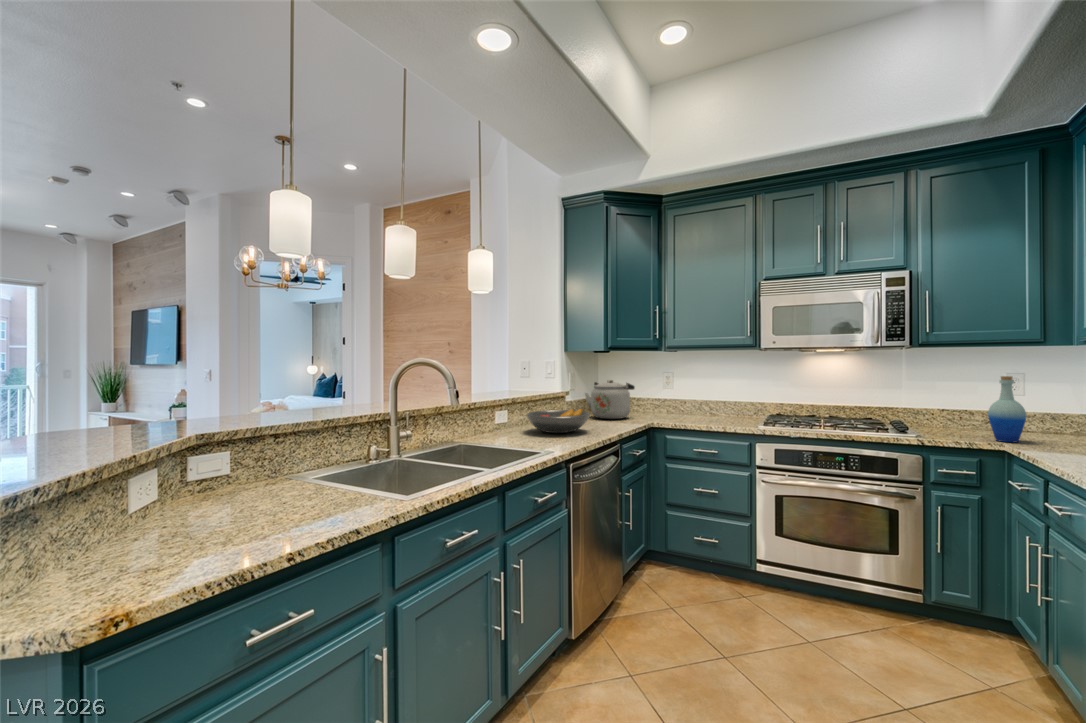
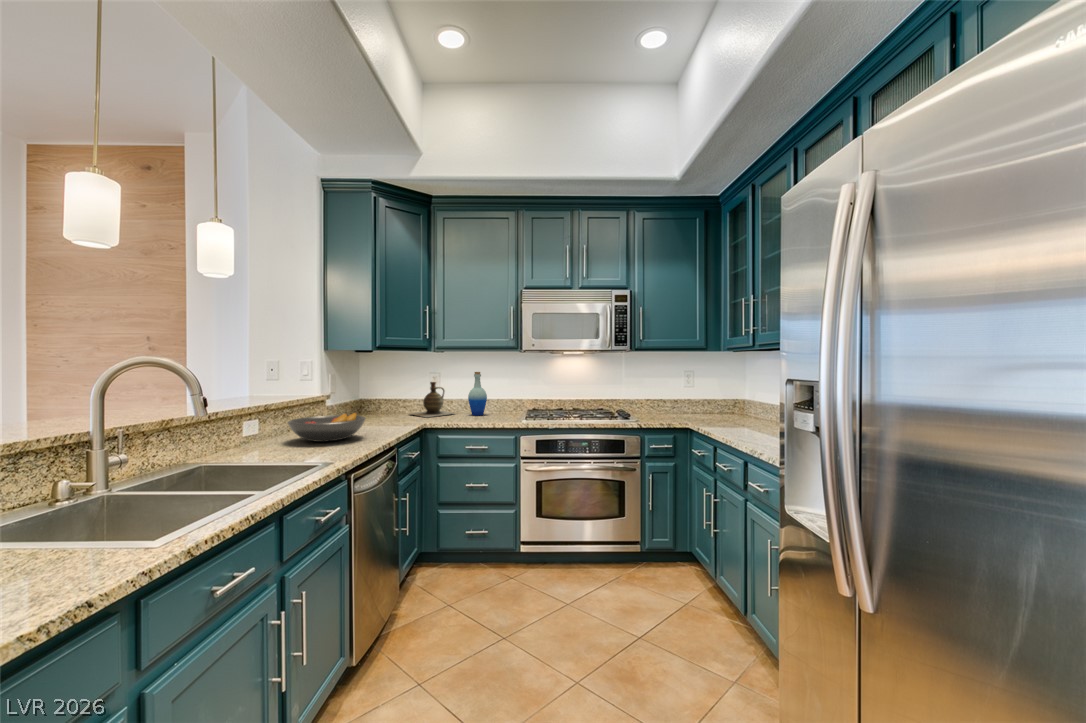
bottle: present [988,376,1026,442] -> present [468,372,487,416]
kettle: present [585,380,635,419] -> none [350,381,405,423]
ceramic jug: none [639,381,689,417] -> present [410,382,454,417]

